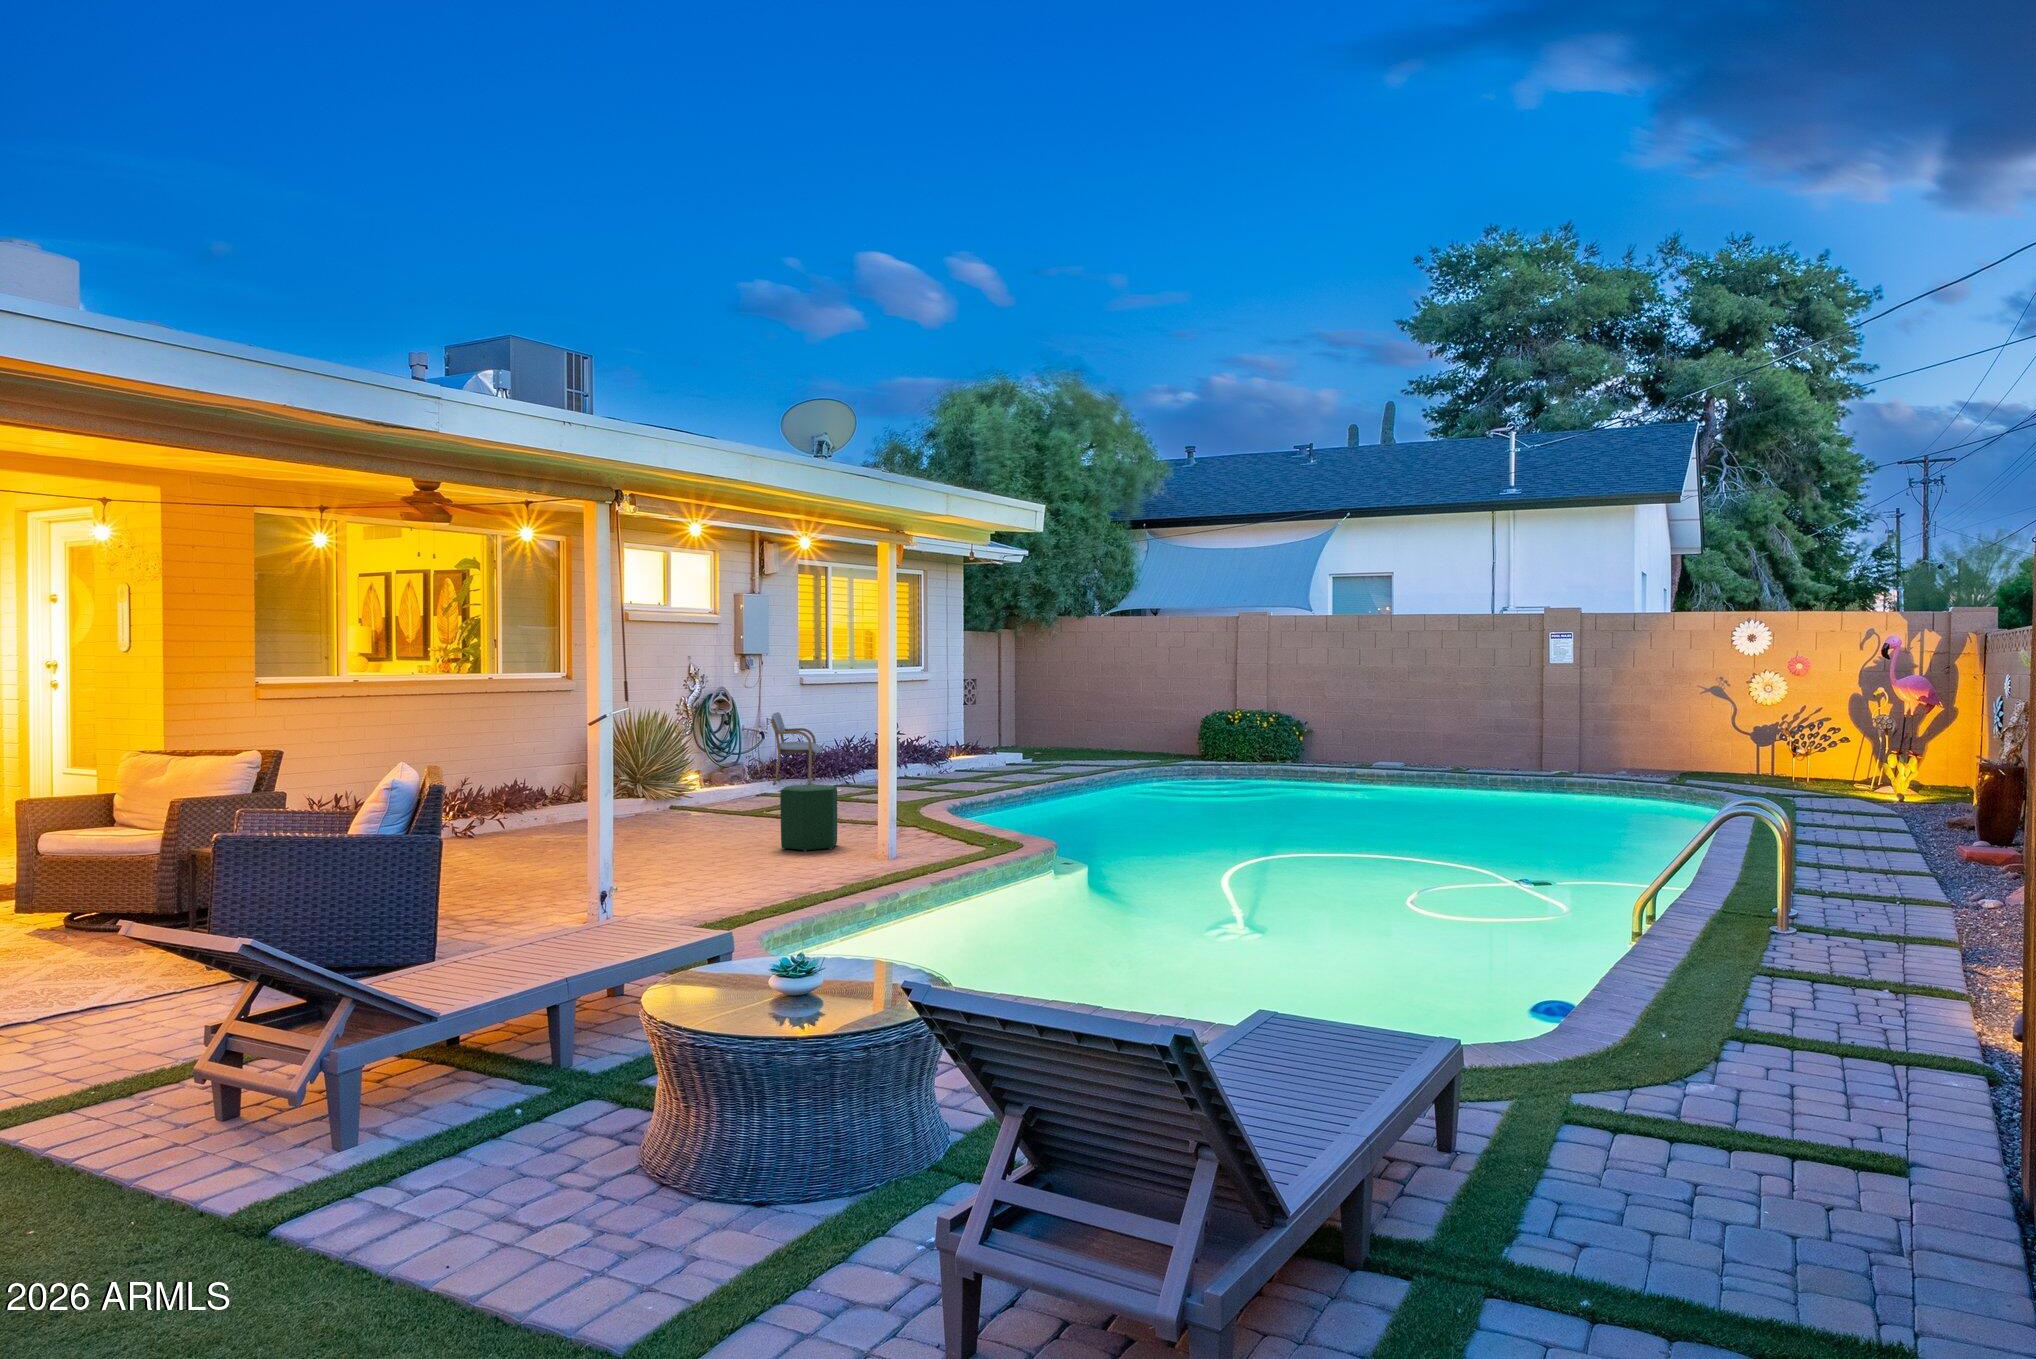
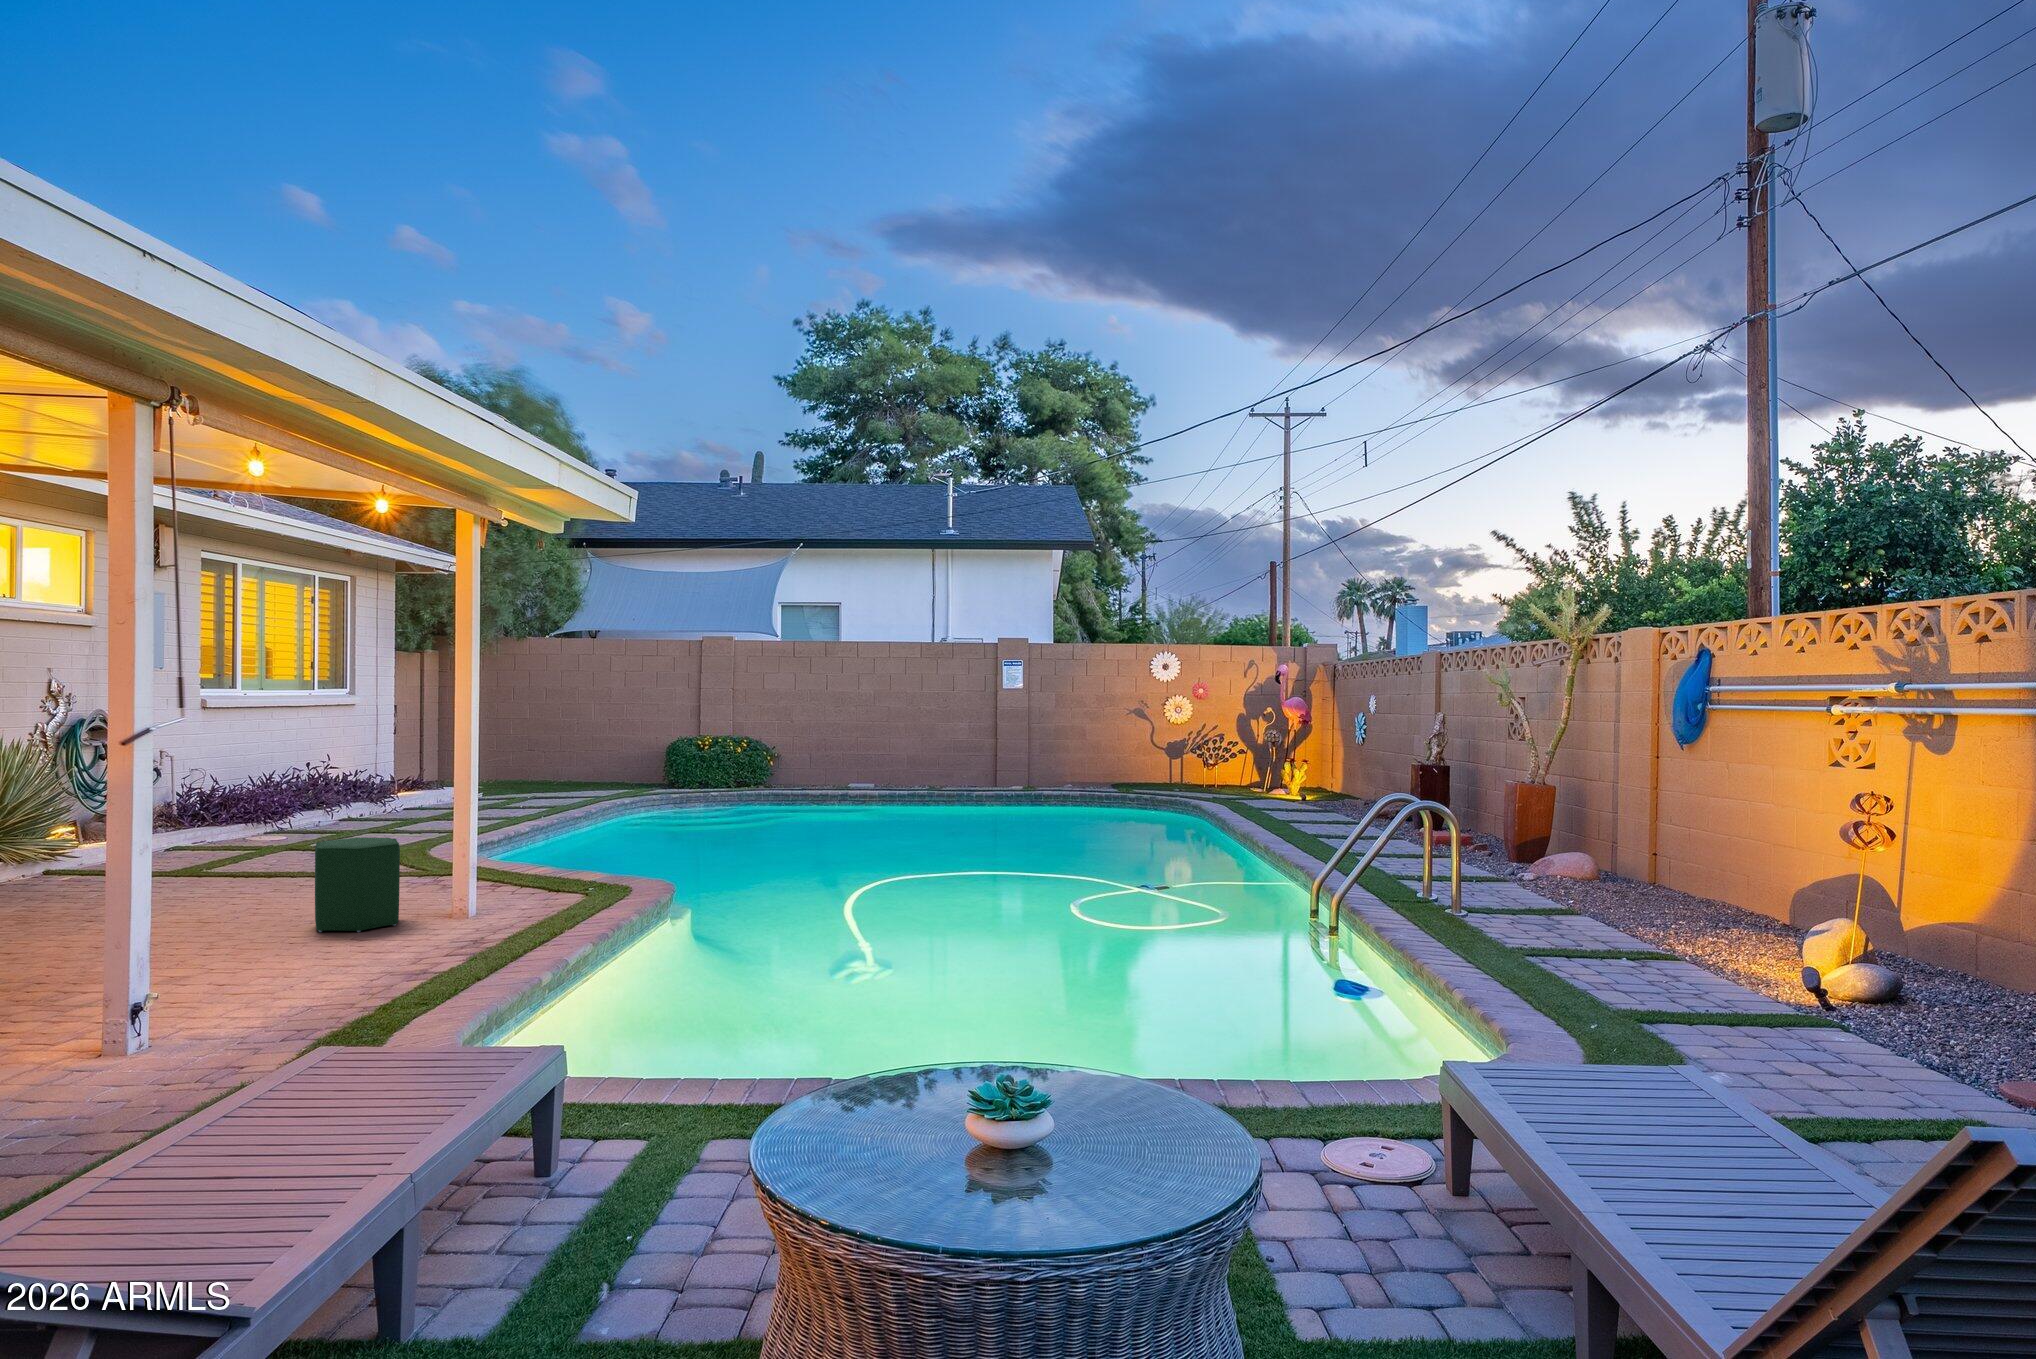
armchair: present [771,712,823,785] -> none [168,744,245,840]

